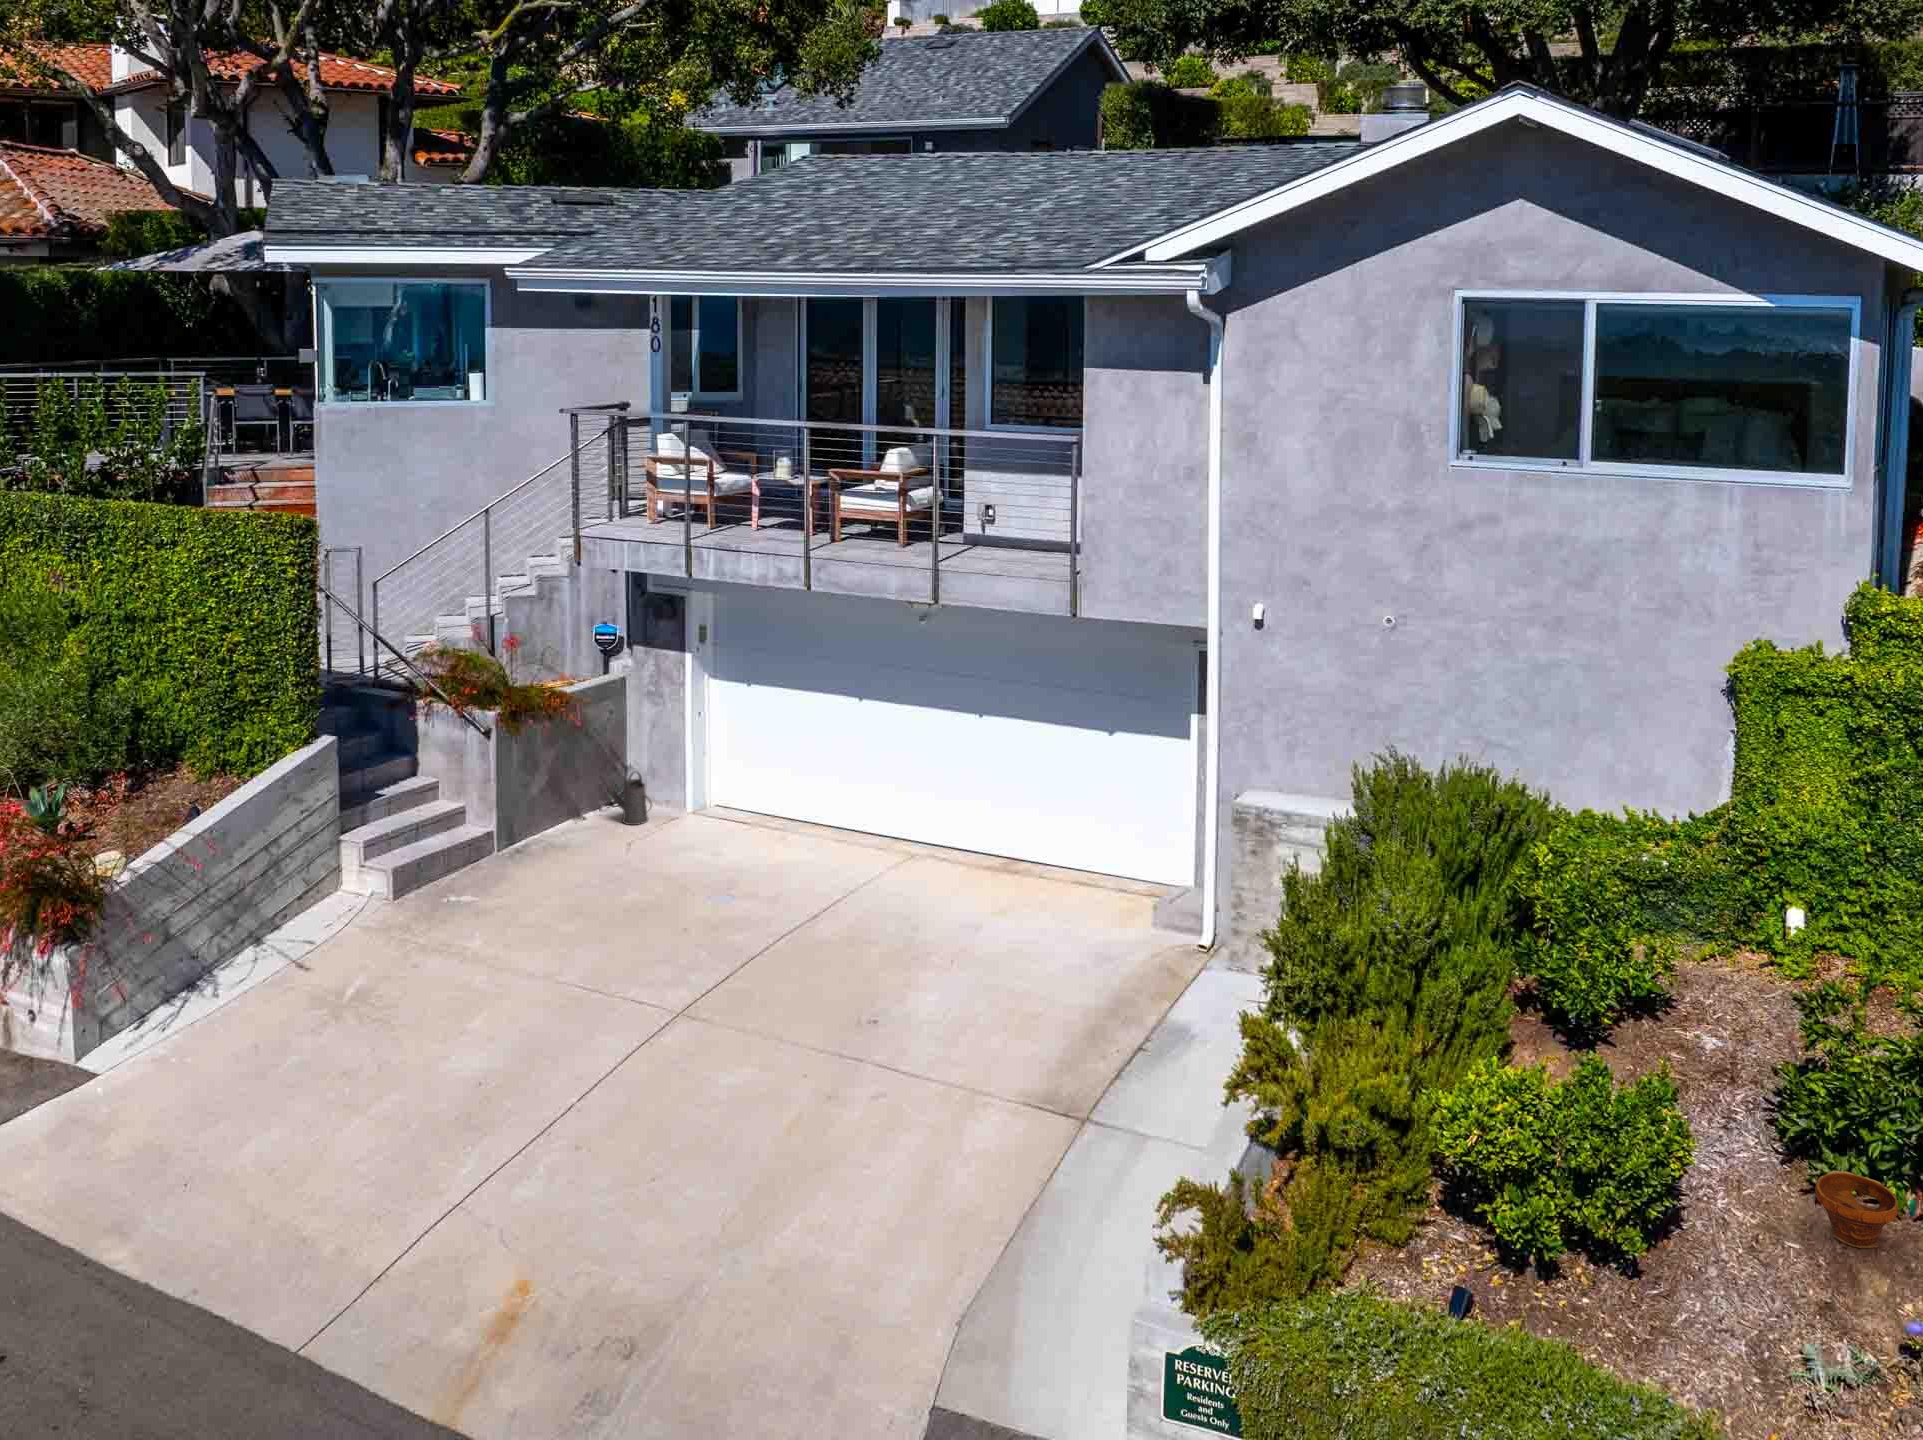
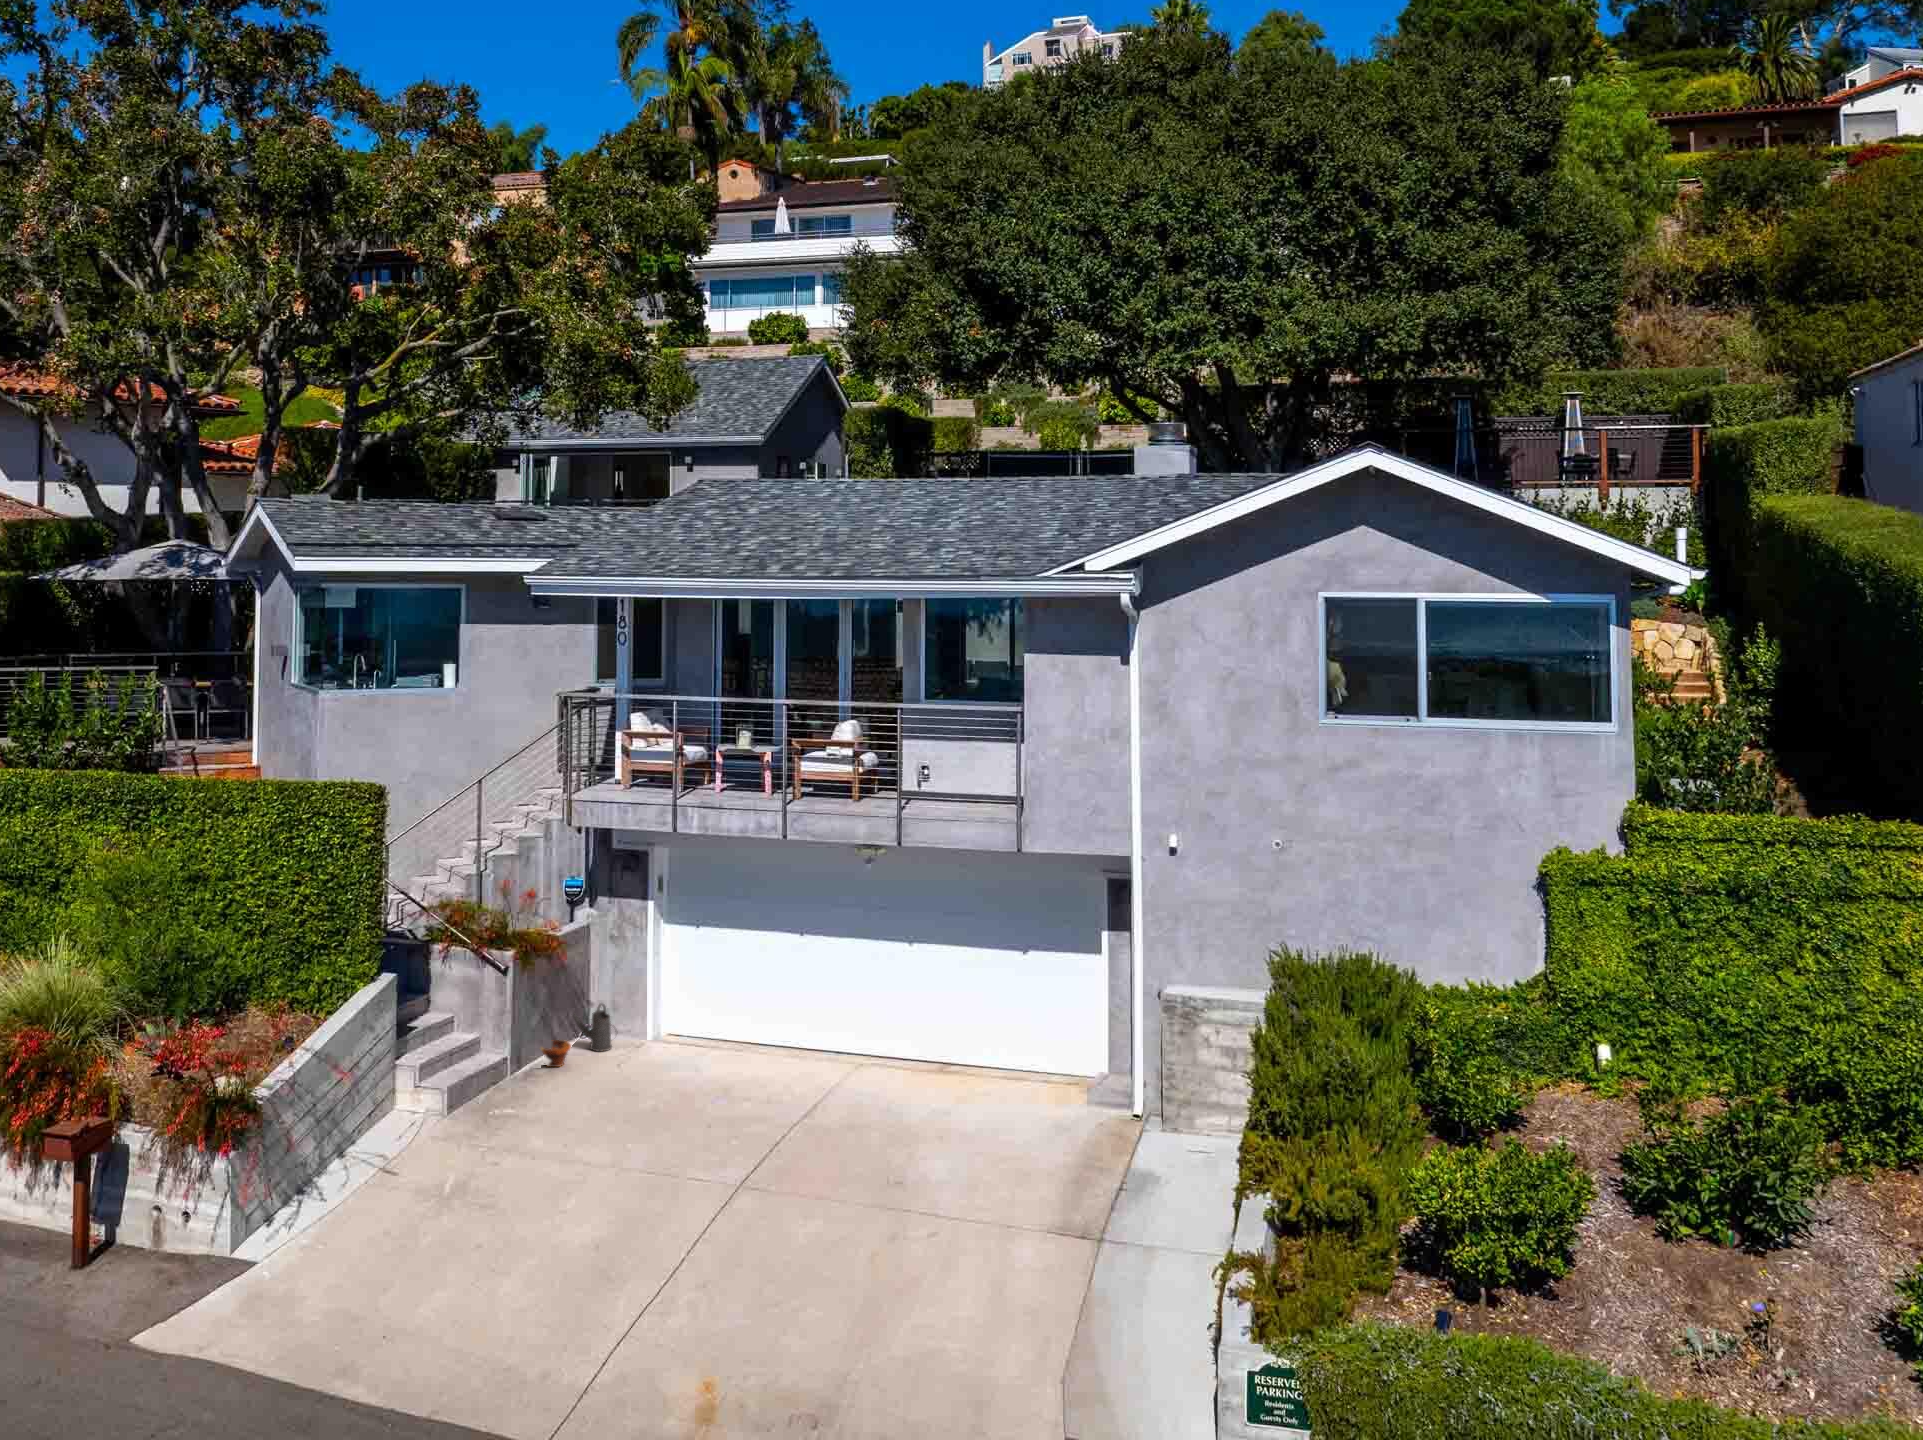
planter: present [1815,1171,1898,1248] -> present [541,1040,571,1067]

